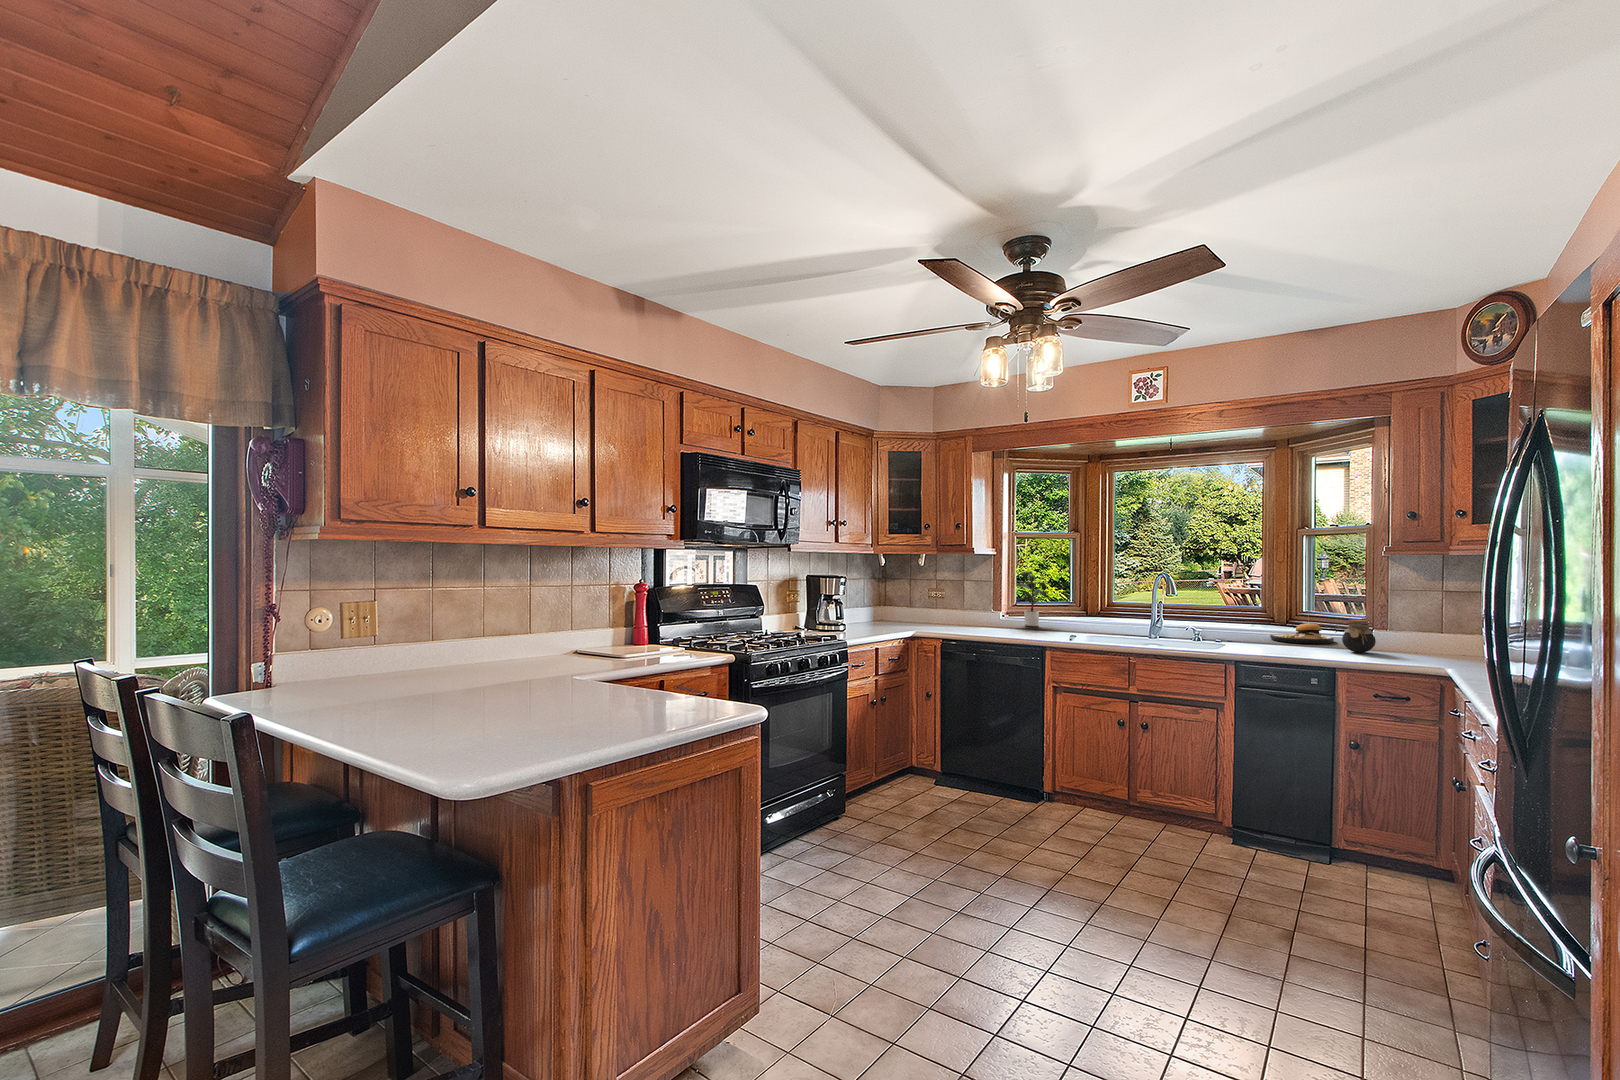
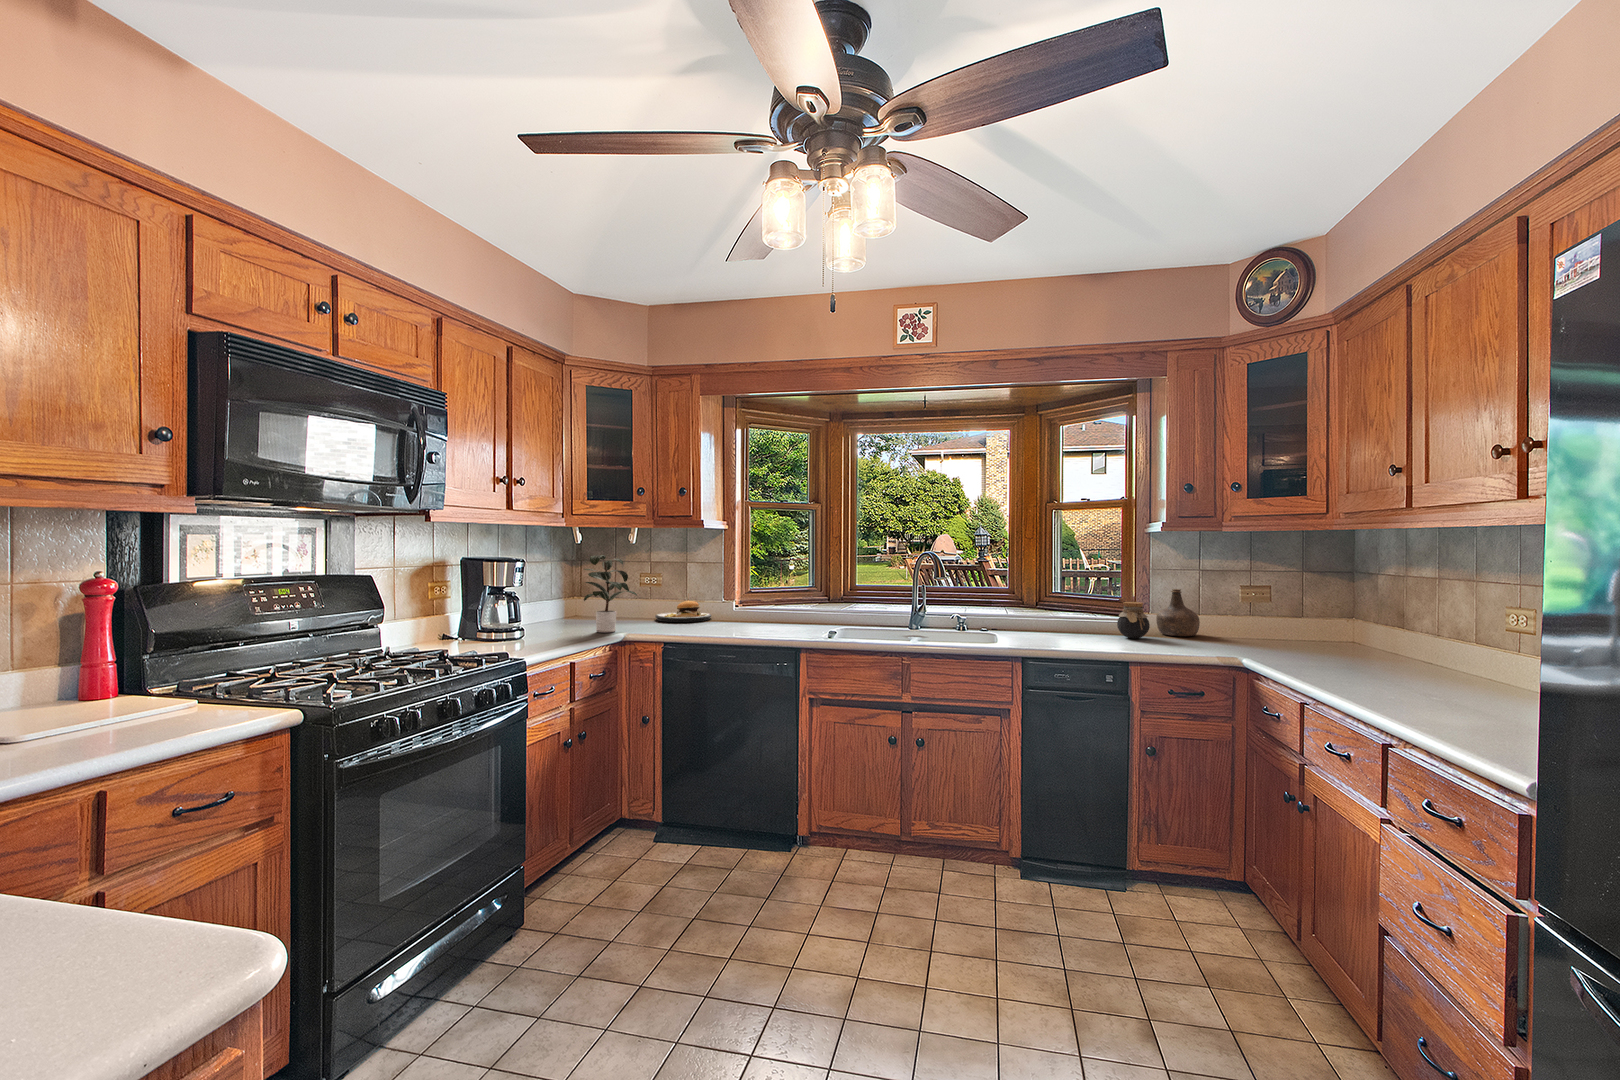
potted plant: present [1016,571,1055,626] -> present [584,555,637,632]
bottle: none [1391,609,1437,653] -> present [1156,589,1200,636]
plate: present [1270,623,1334,643] -> present [655,601,711,622]

